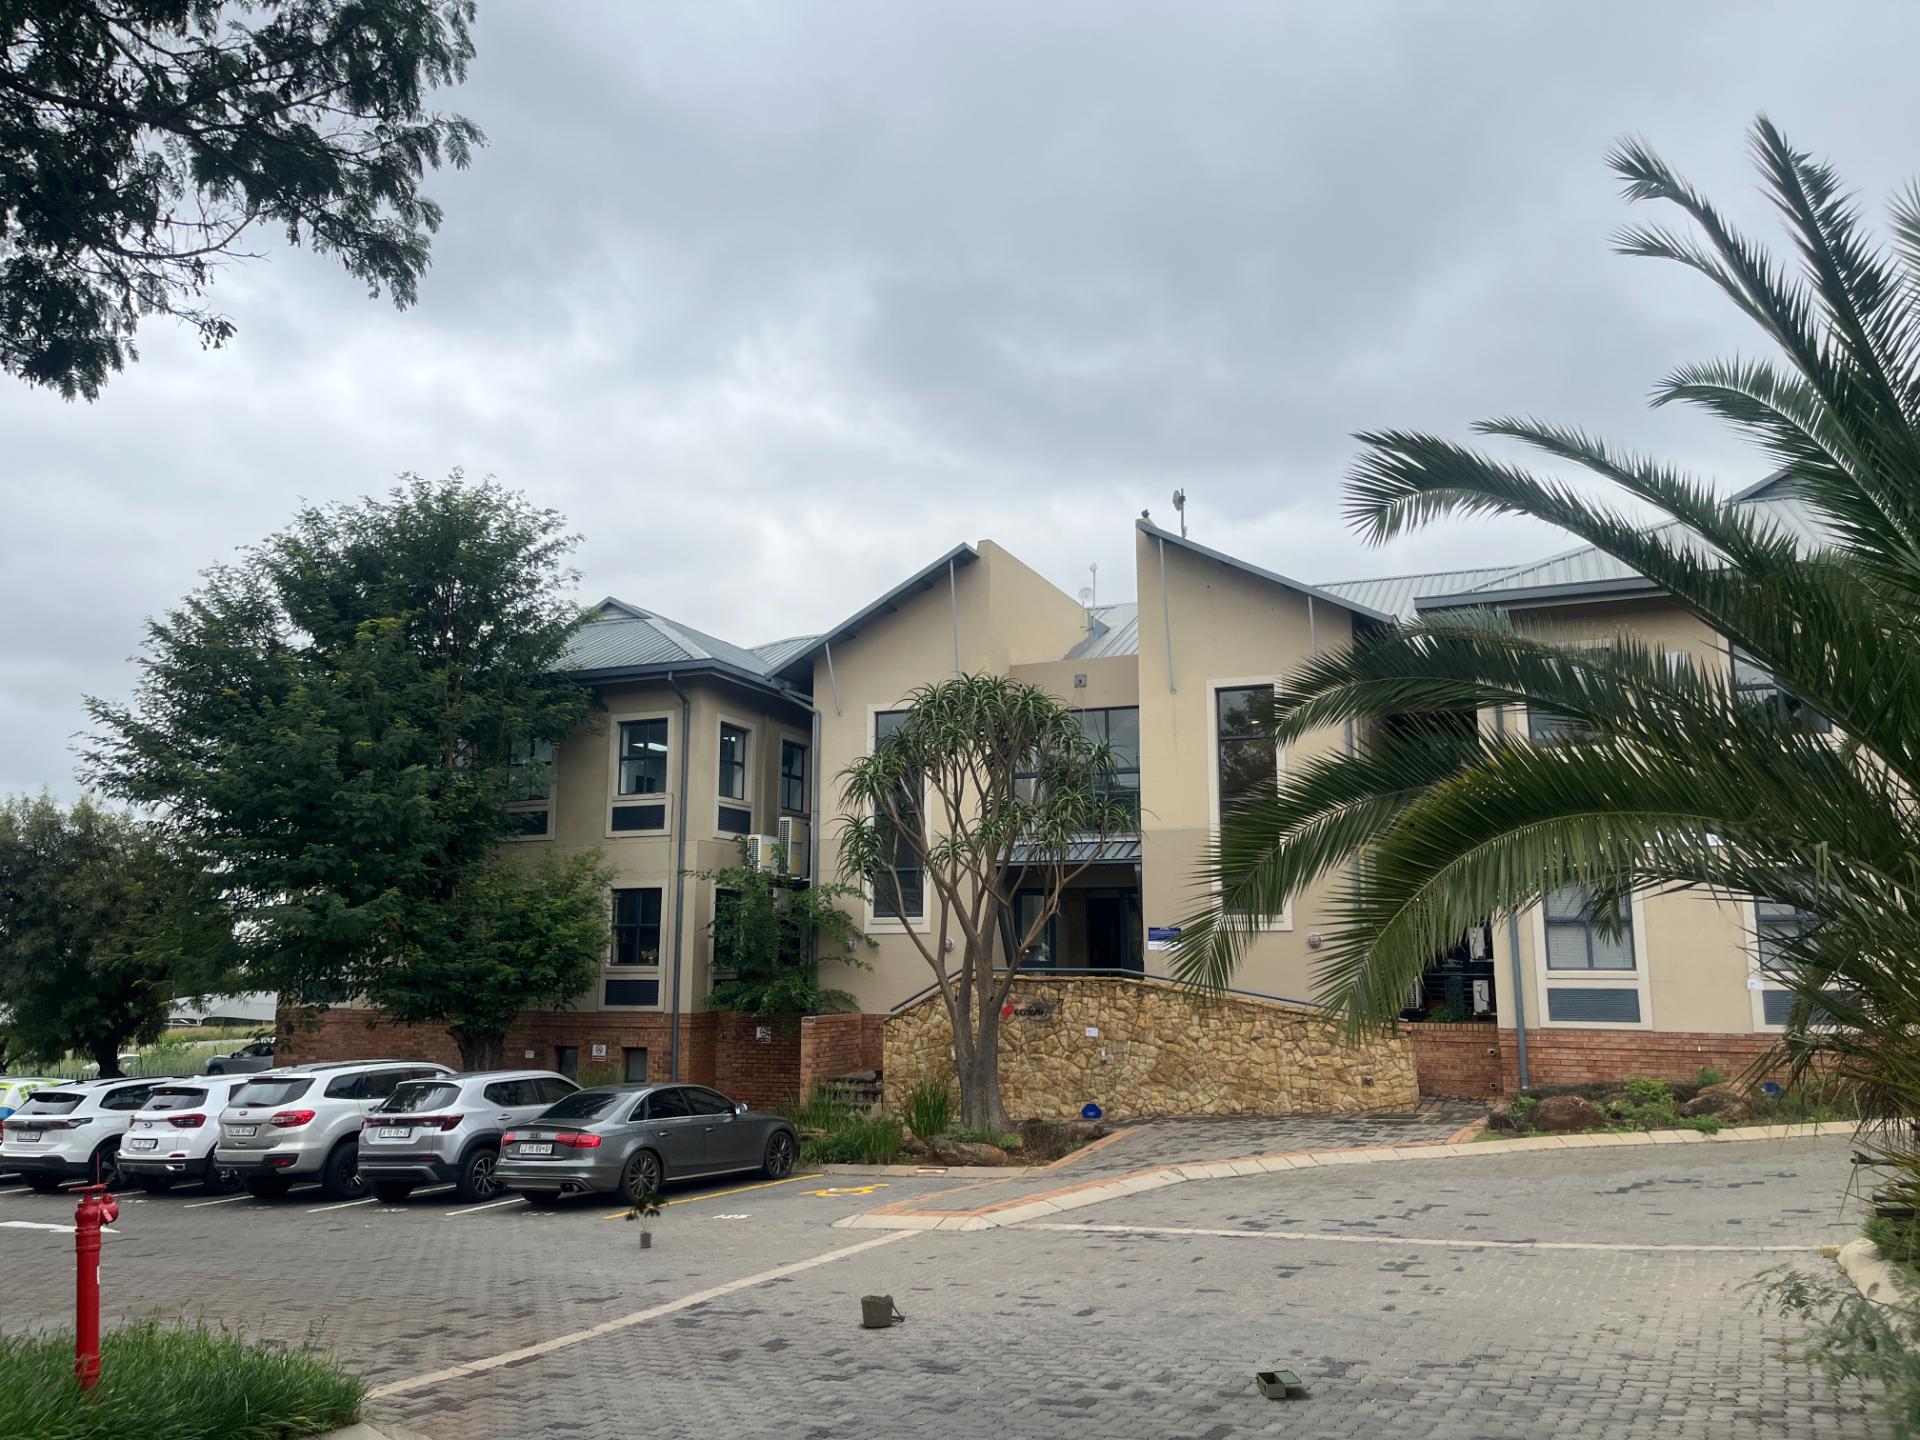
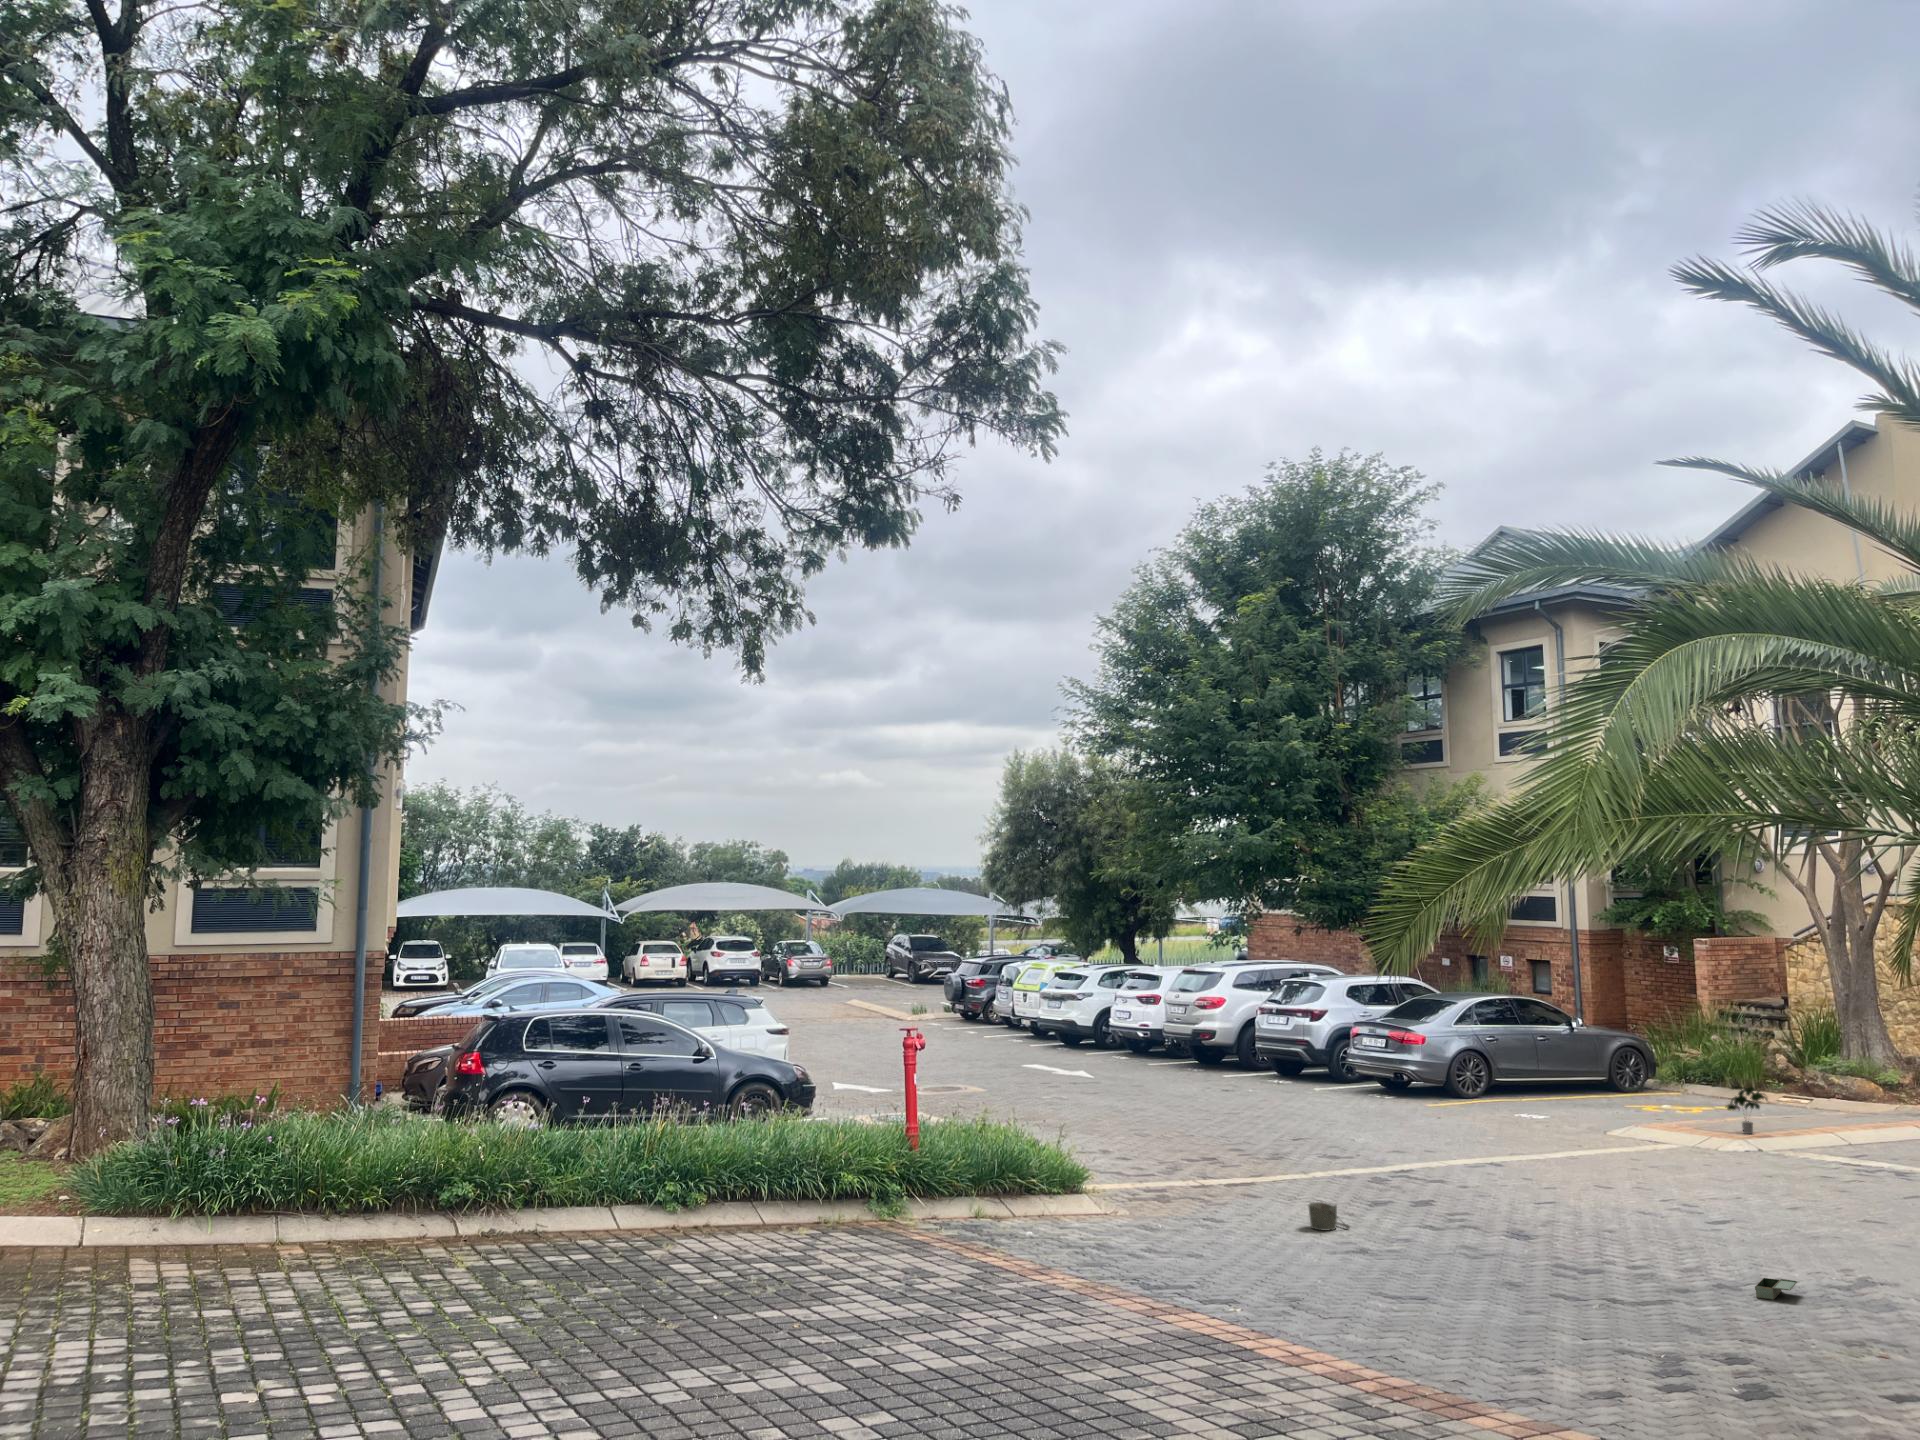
potted plant: present [625,1191,669,1248] -> present [1726,1086,1767,1134]
bucket: present [861,1295,905,1327] -> present [1309,1202,1350,1230]

